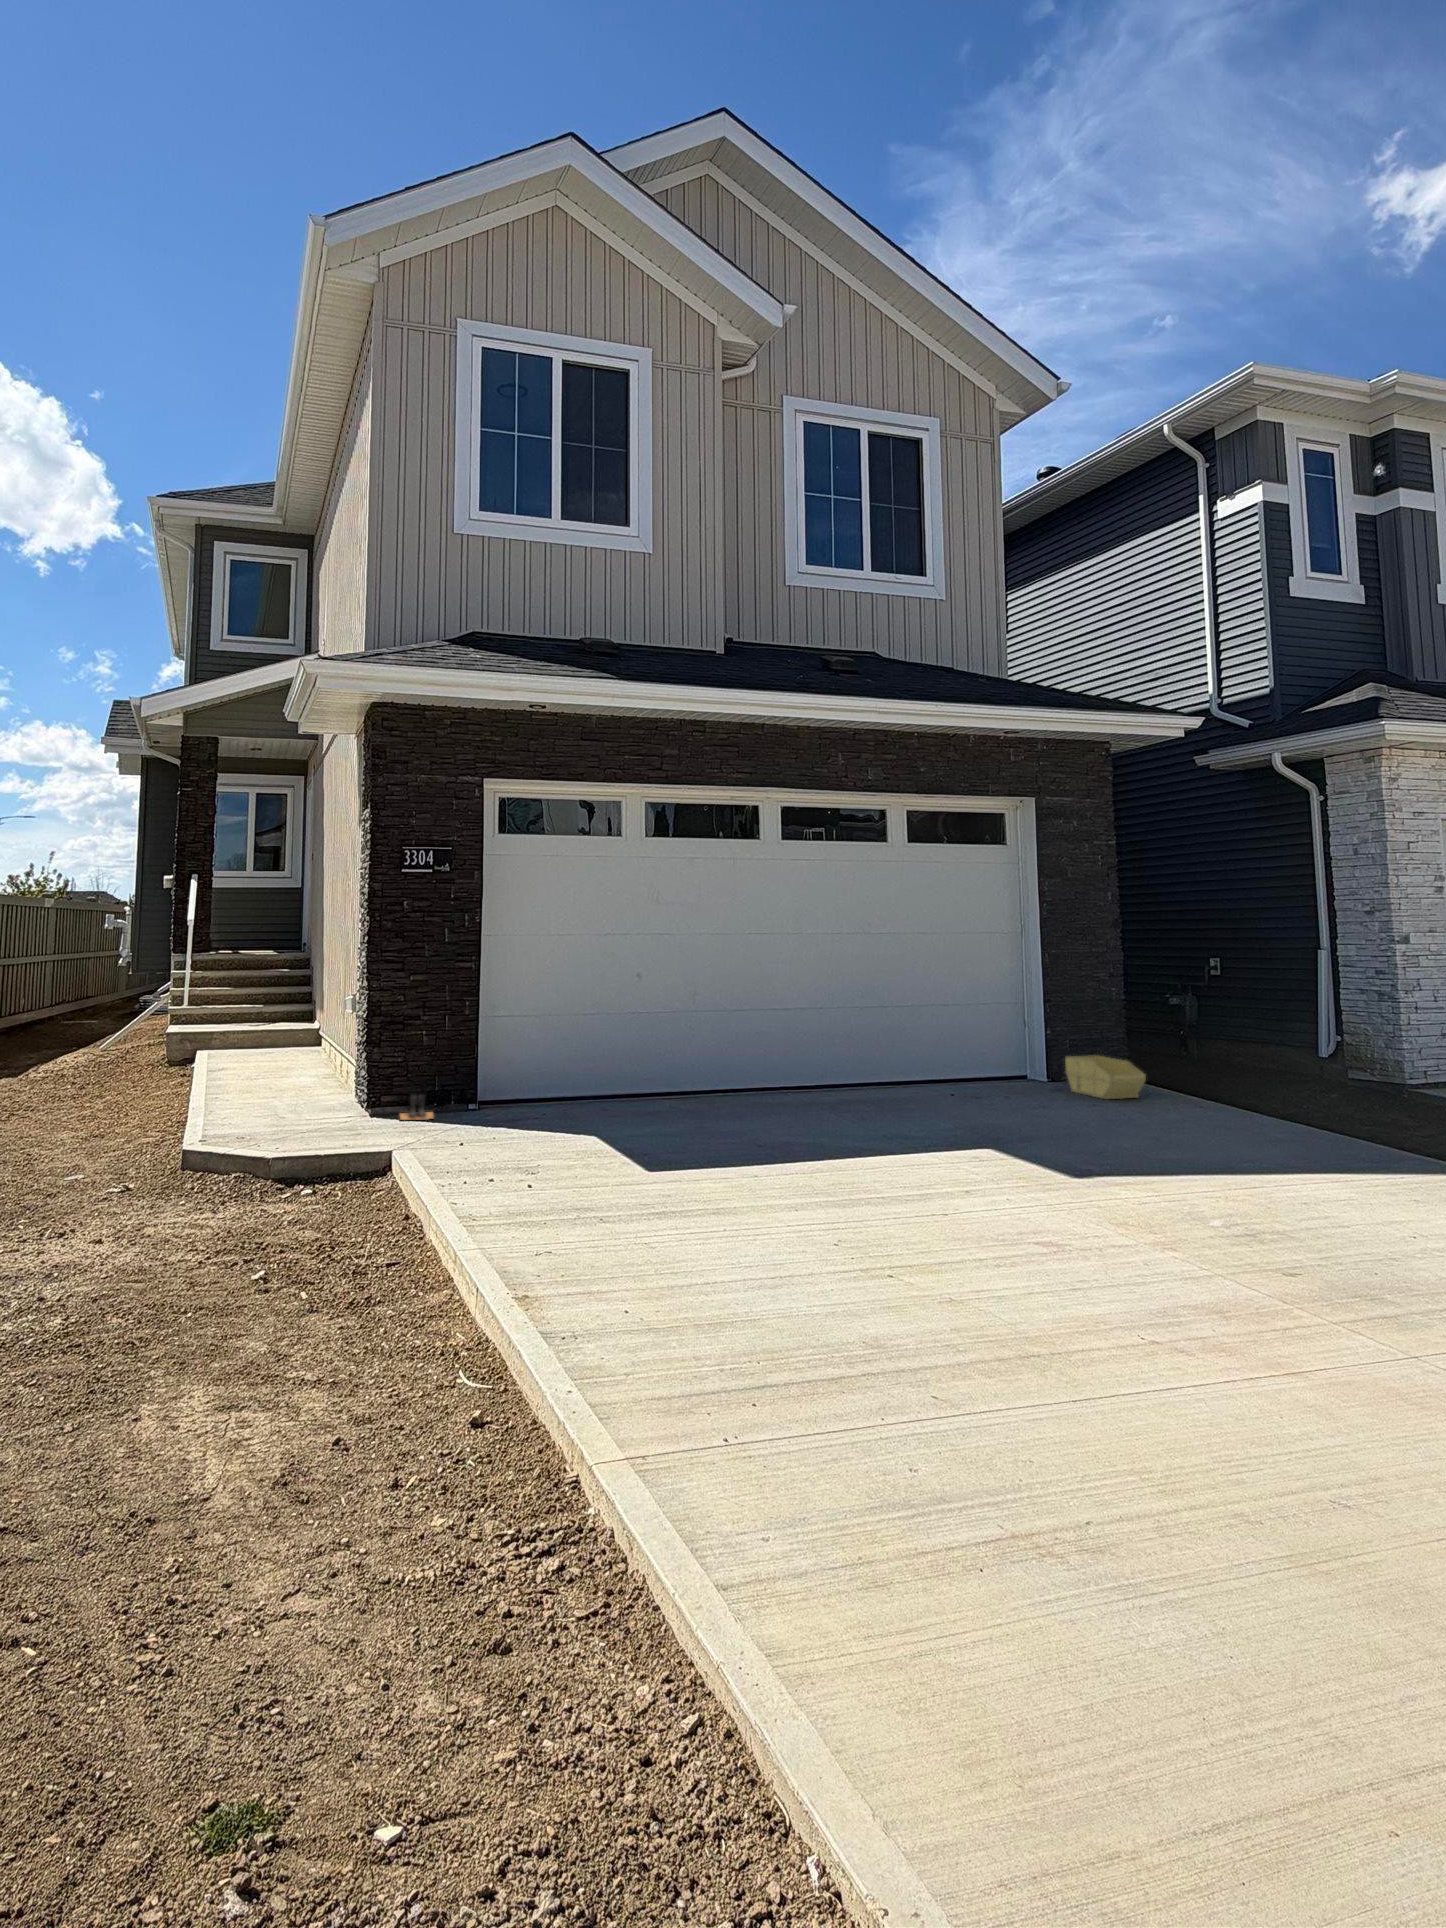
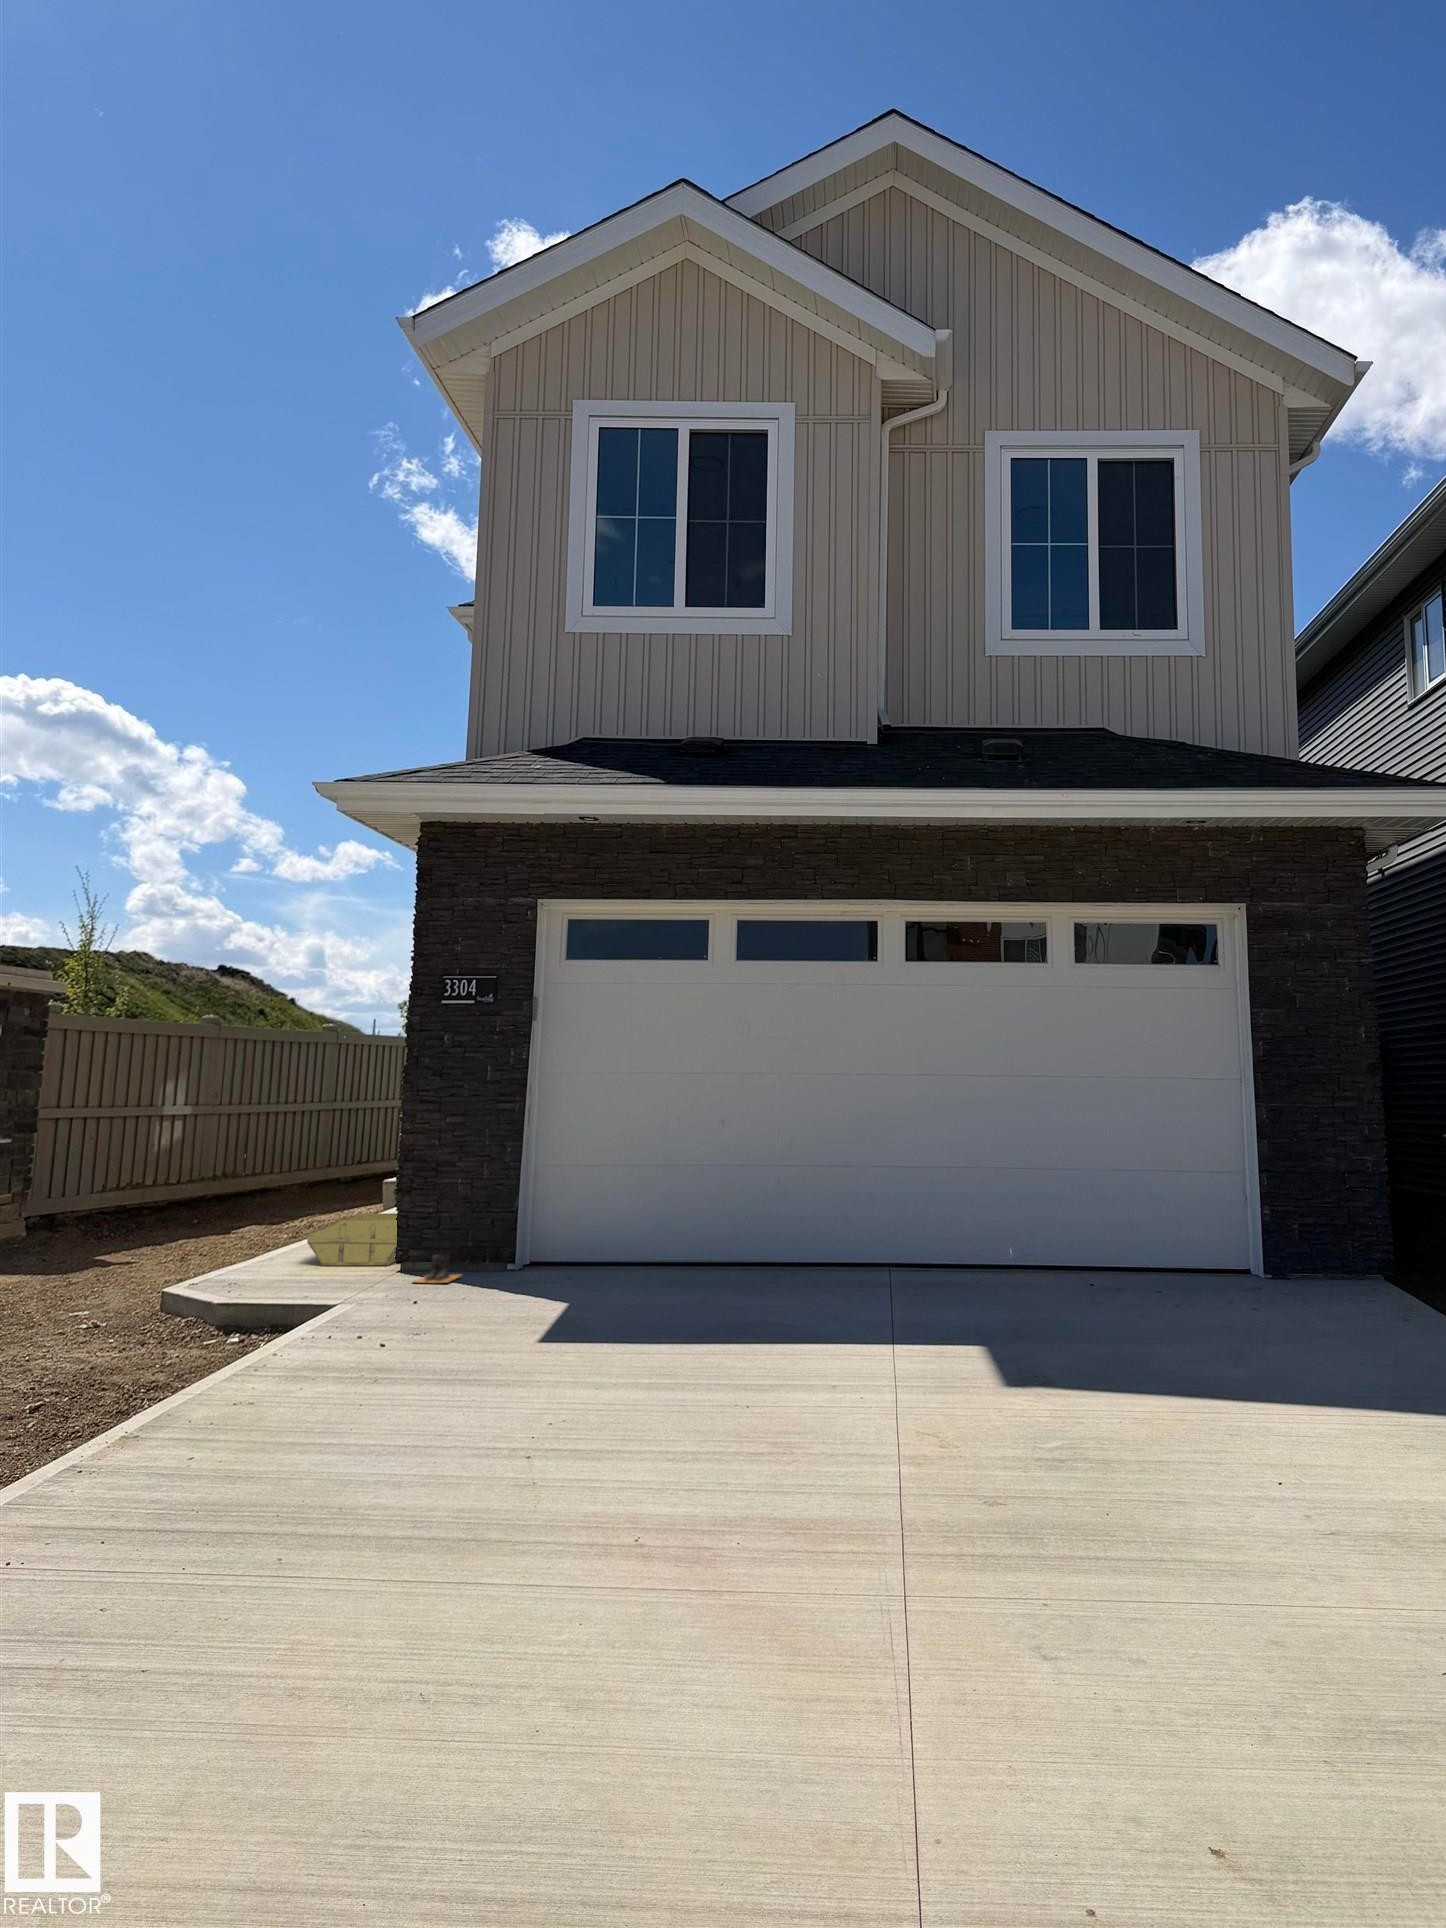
storage bin: present [1065,1056,1146,1099] -> present [307,1213,397,1266]

